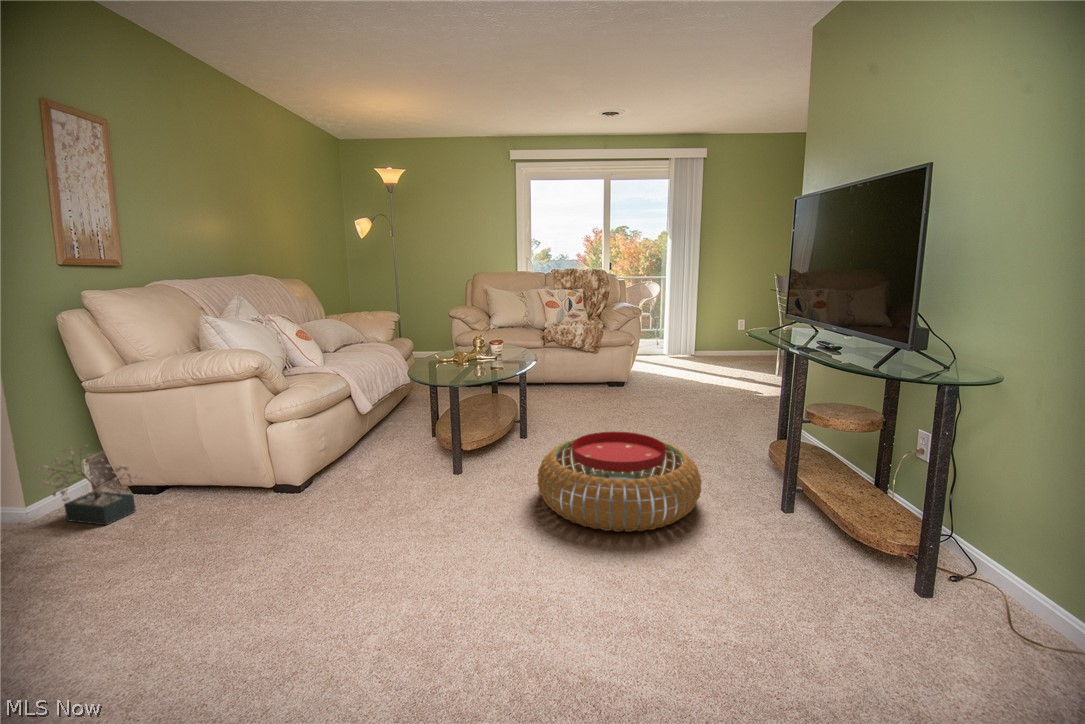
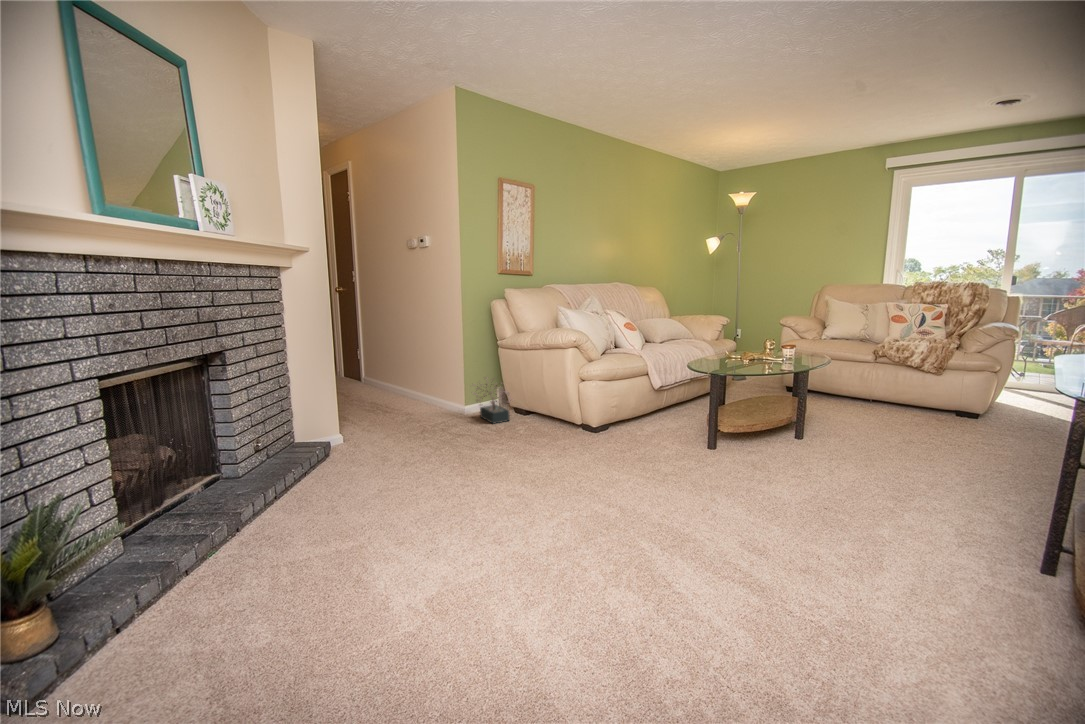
pouf: present [537,432,702,532] -> none [761,441,968,553]

